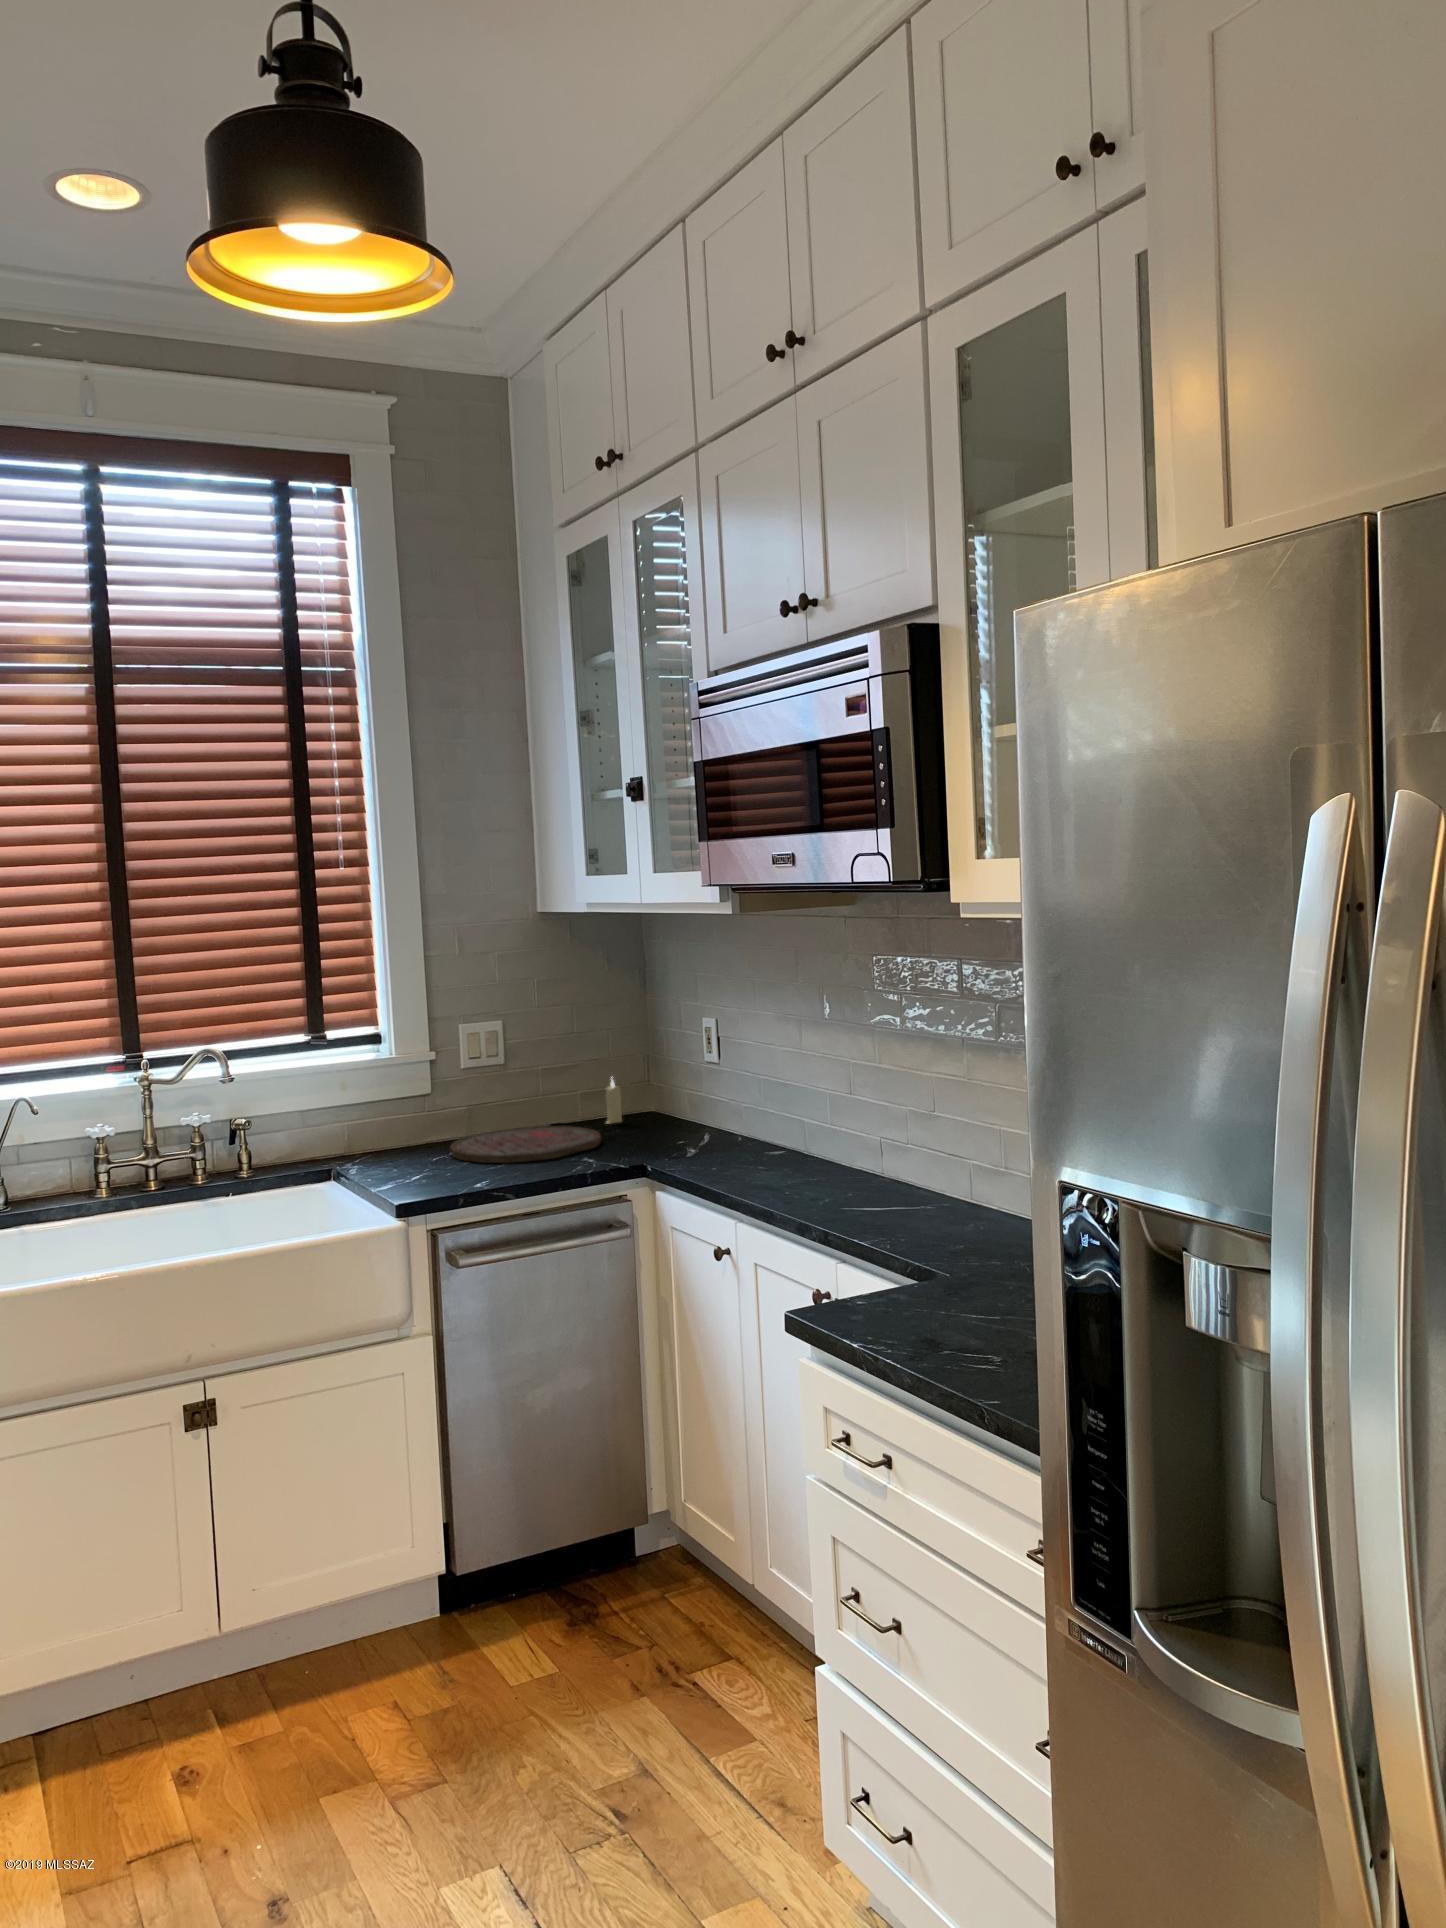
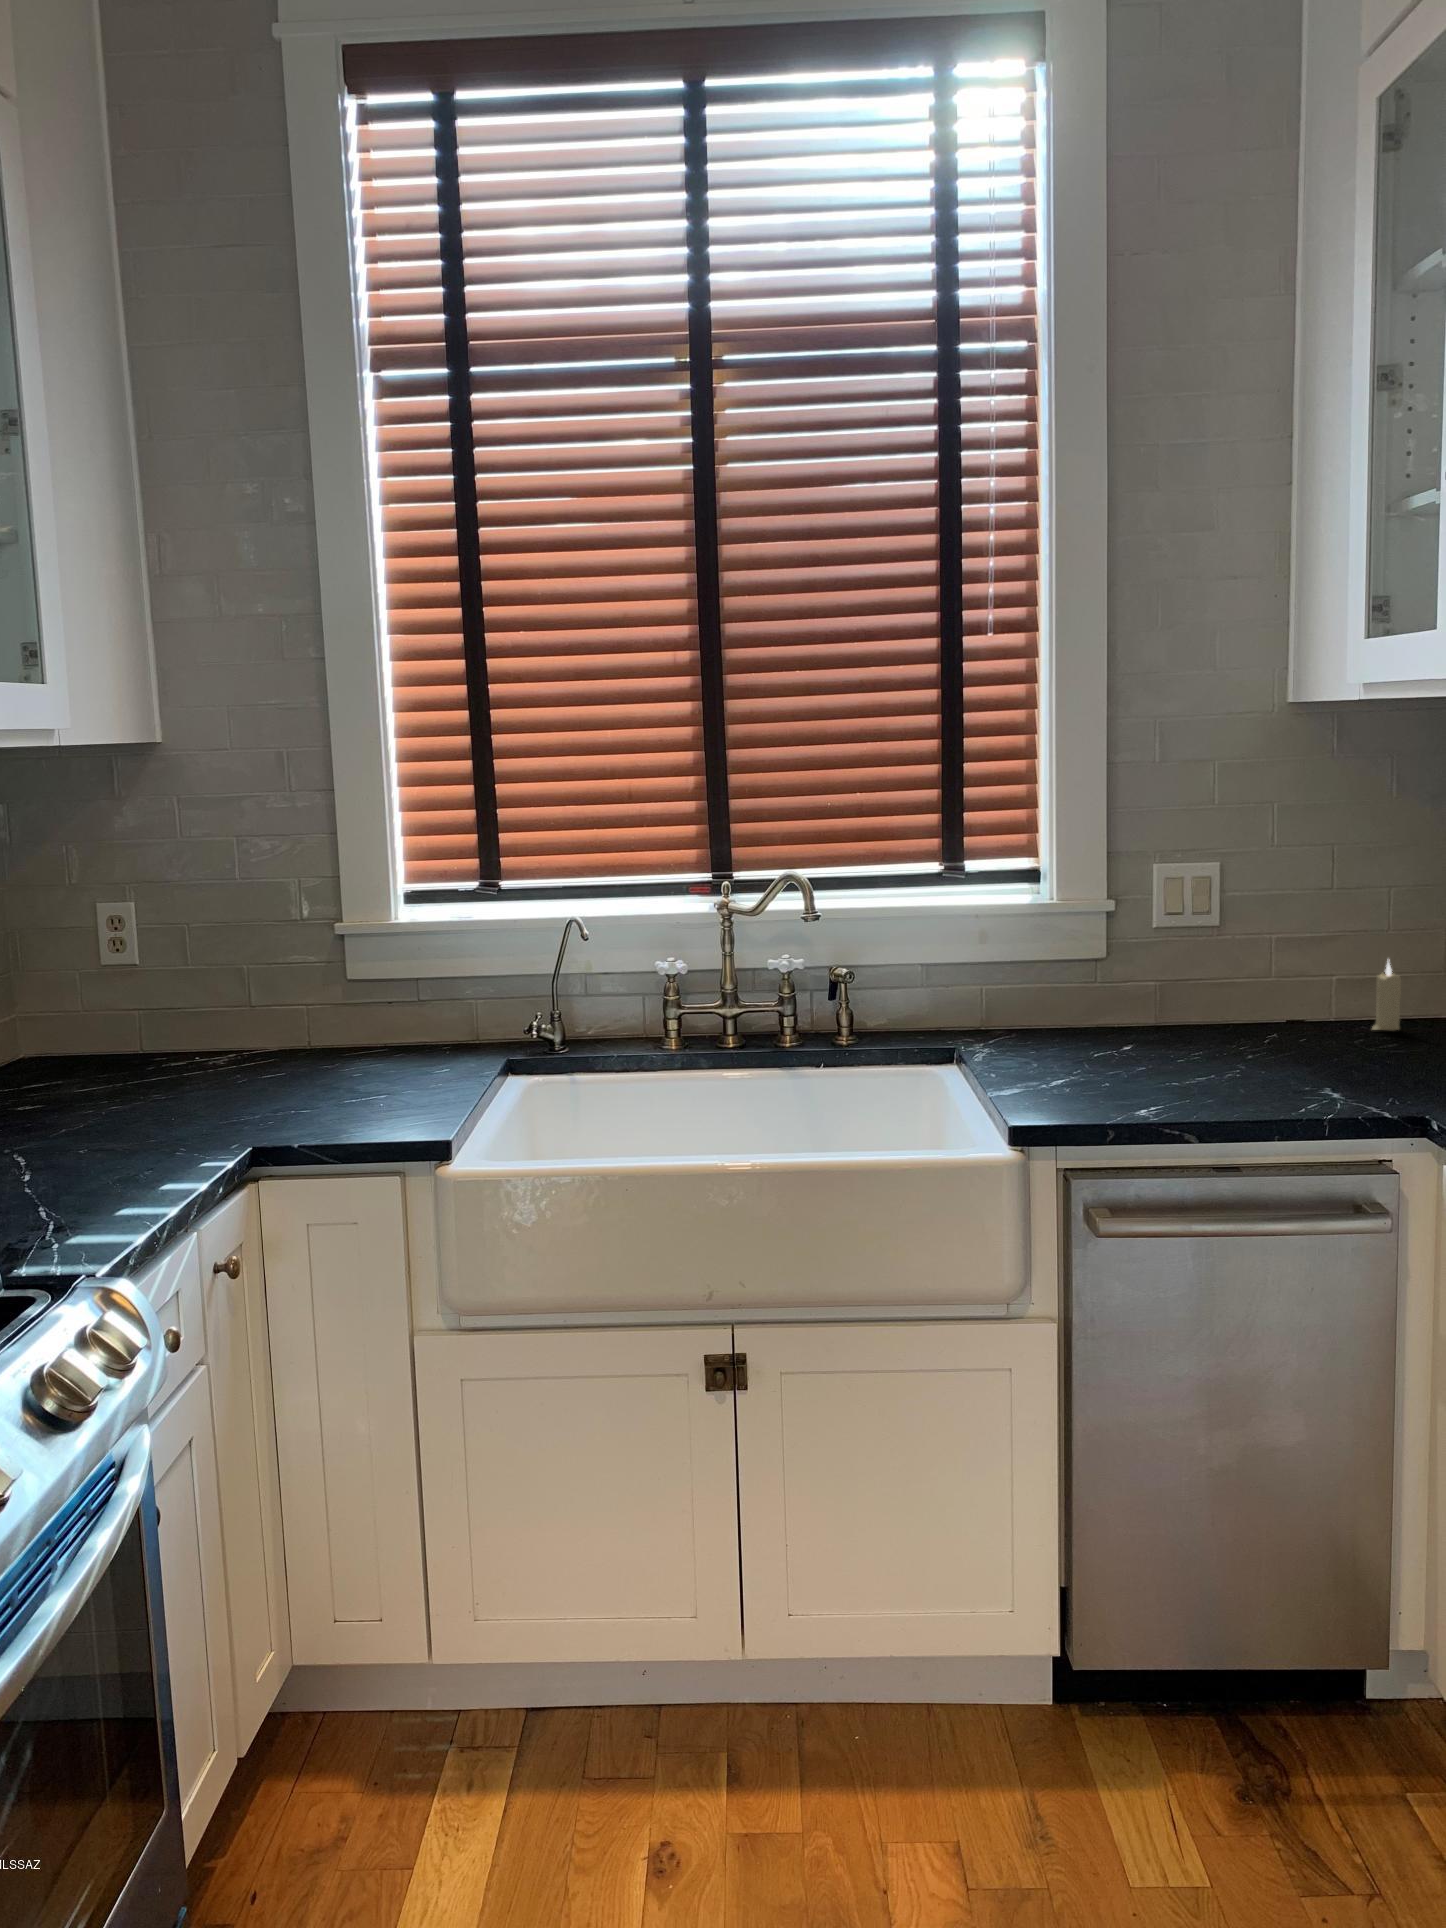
cutting board: present [450,1126,601,1163] -> none [1123,1021,1359,1080]

